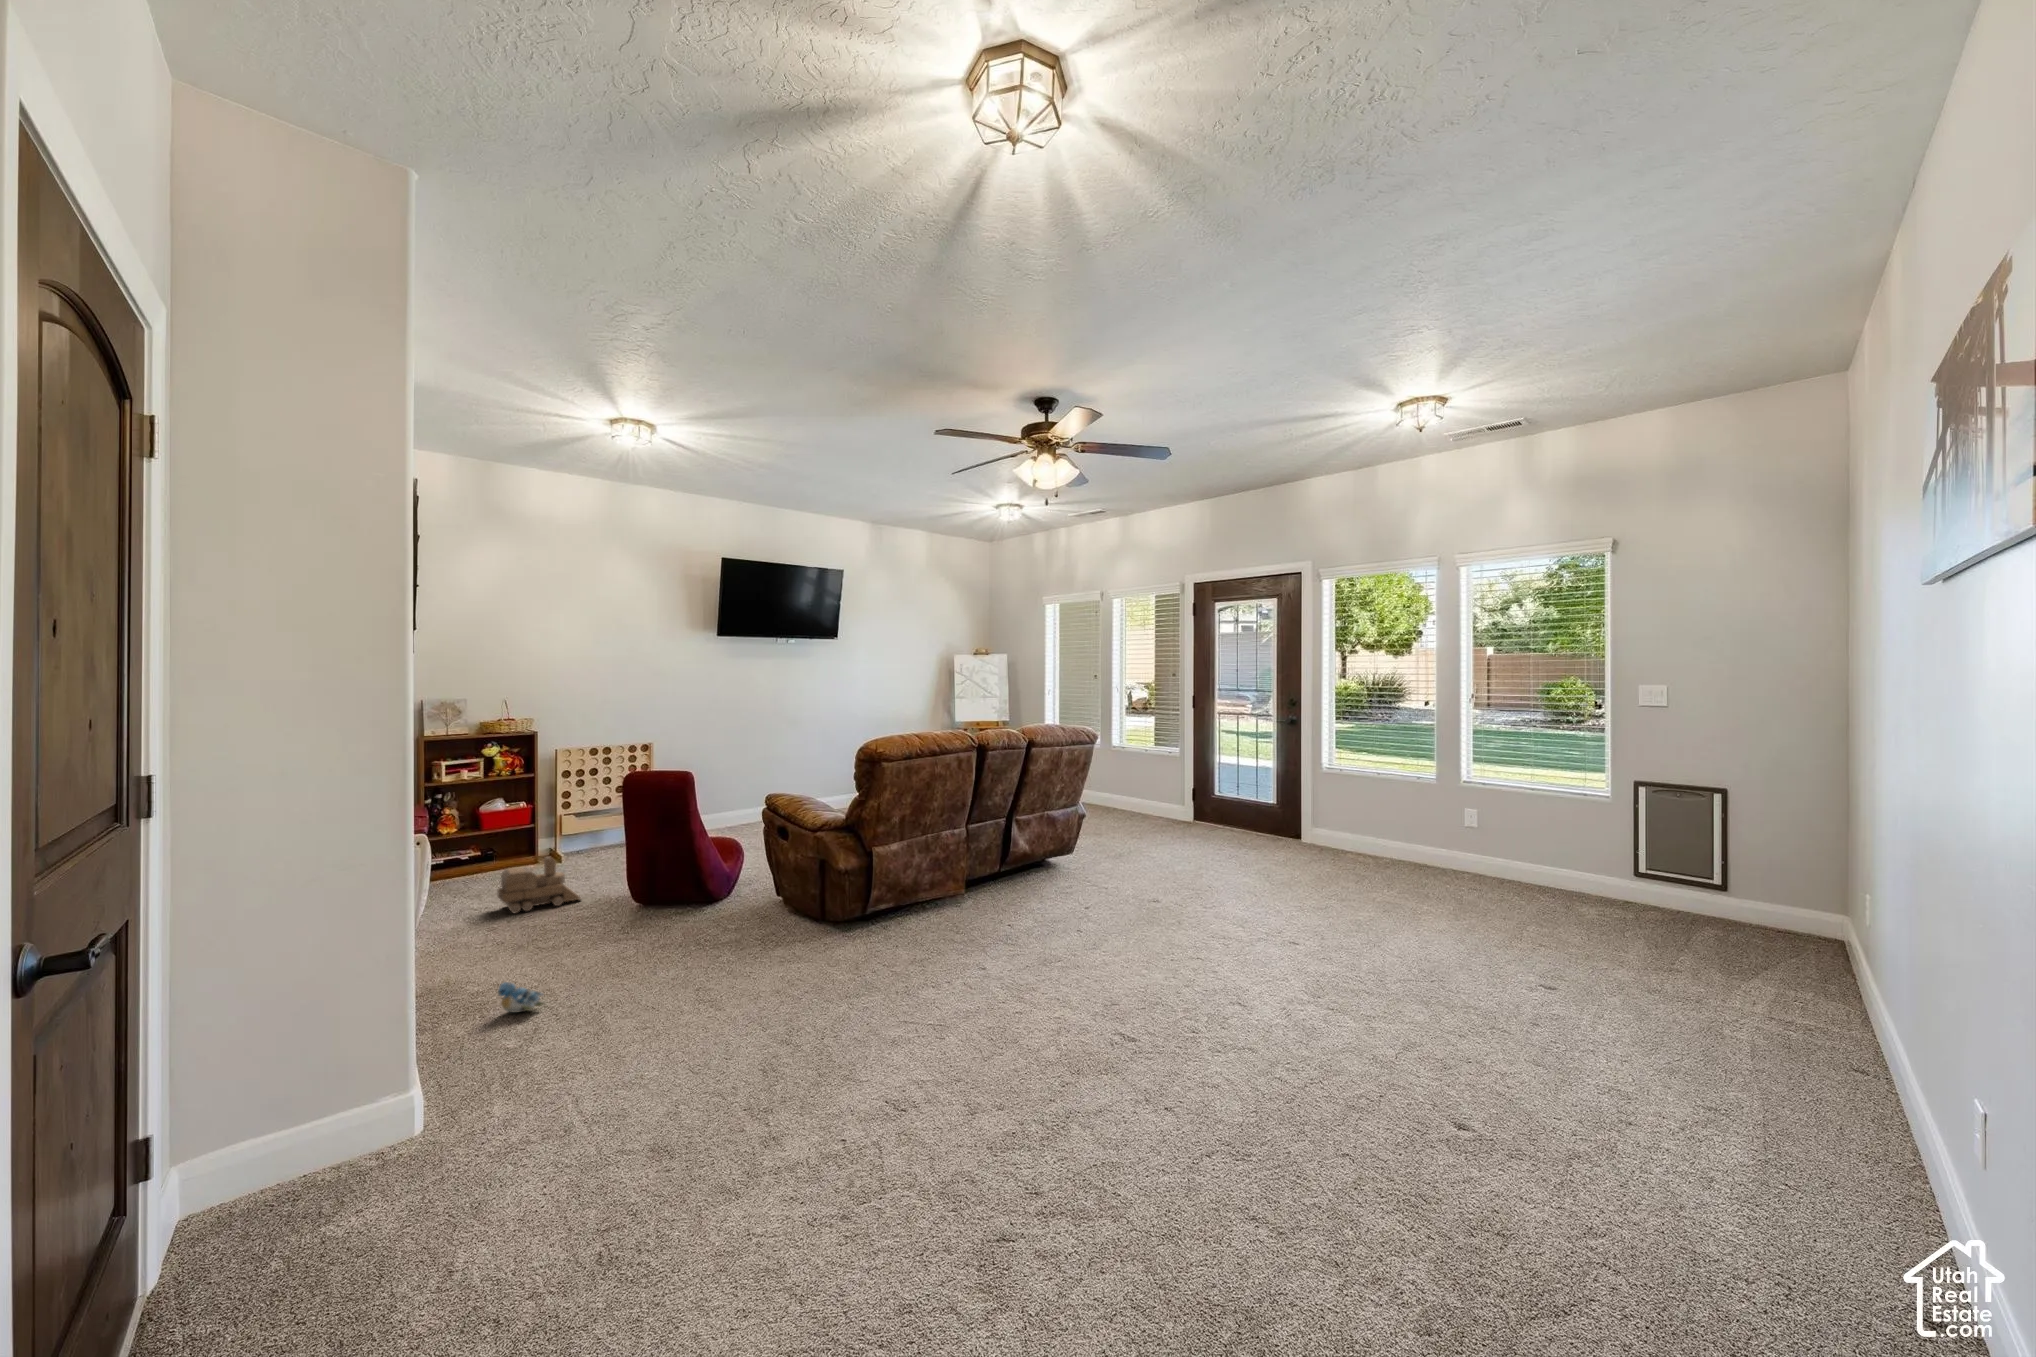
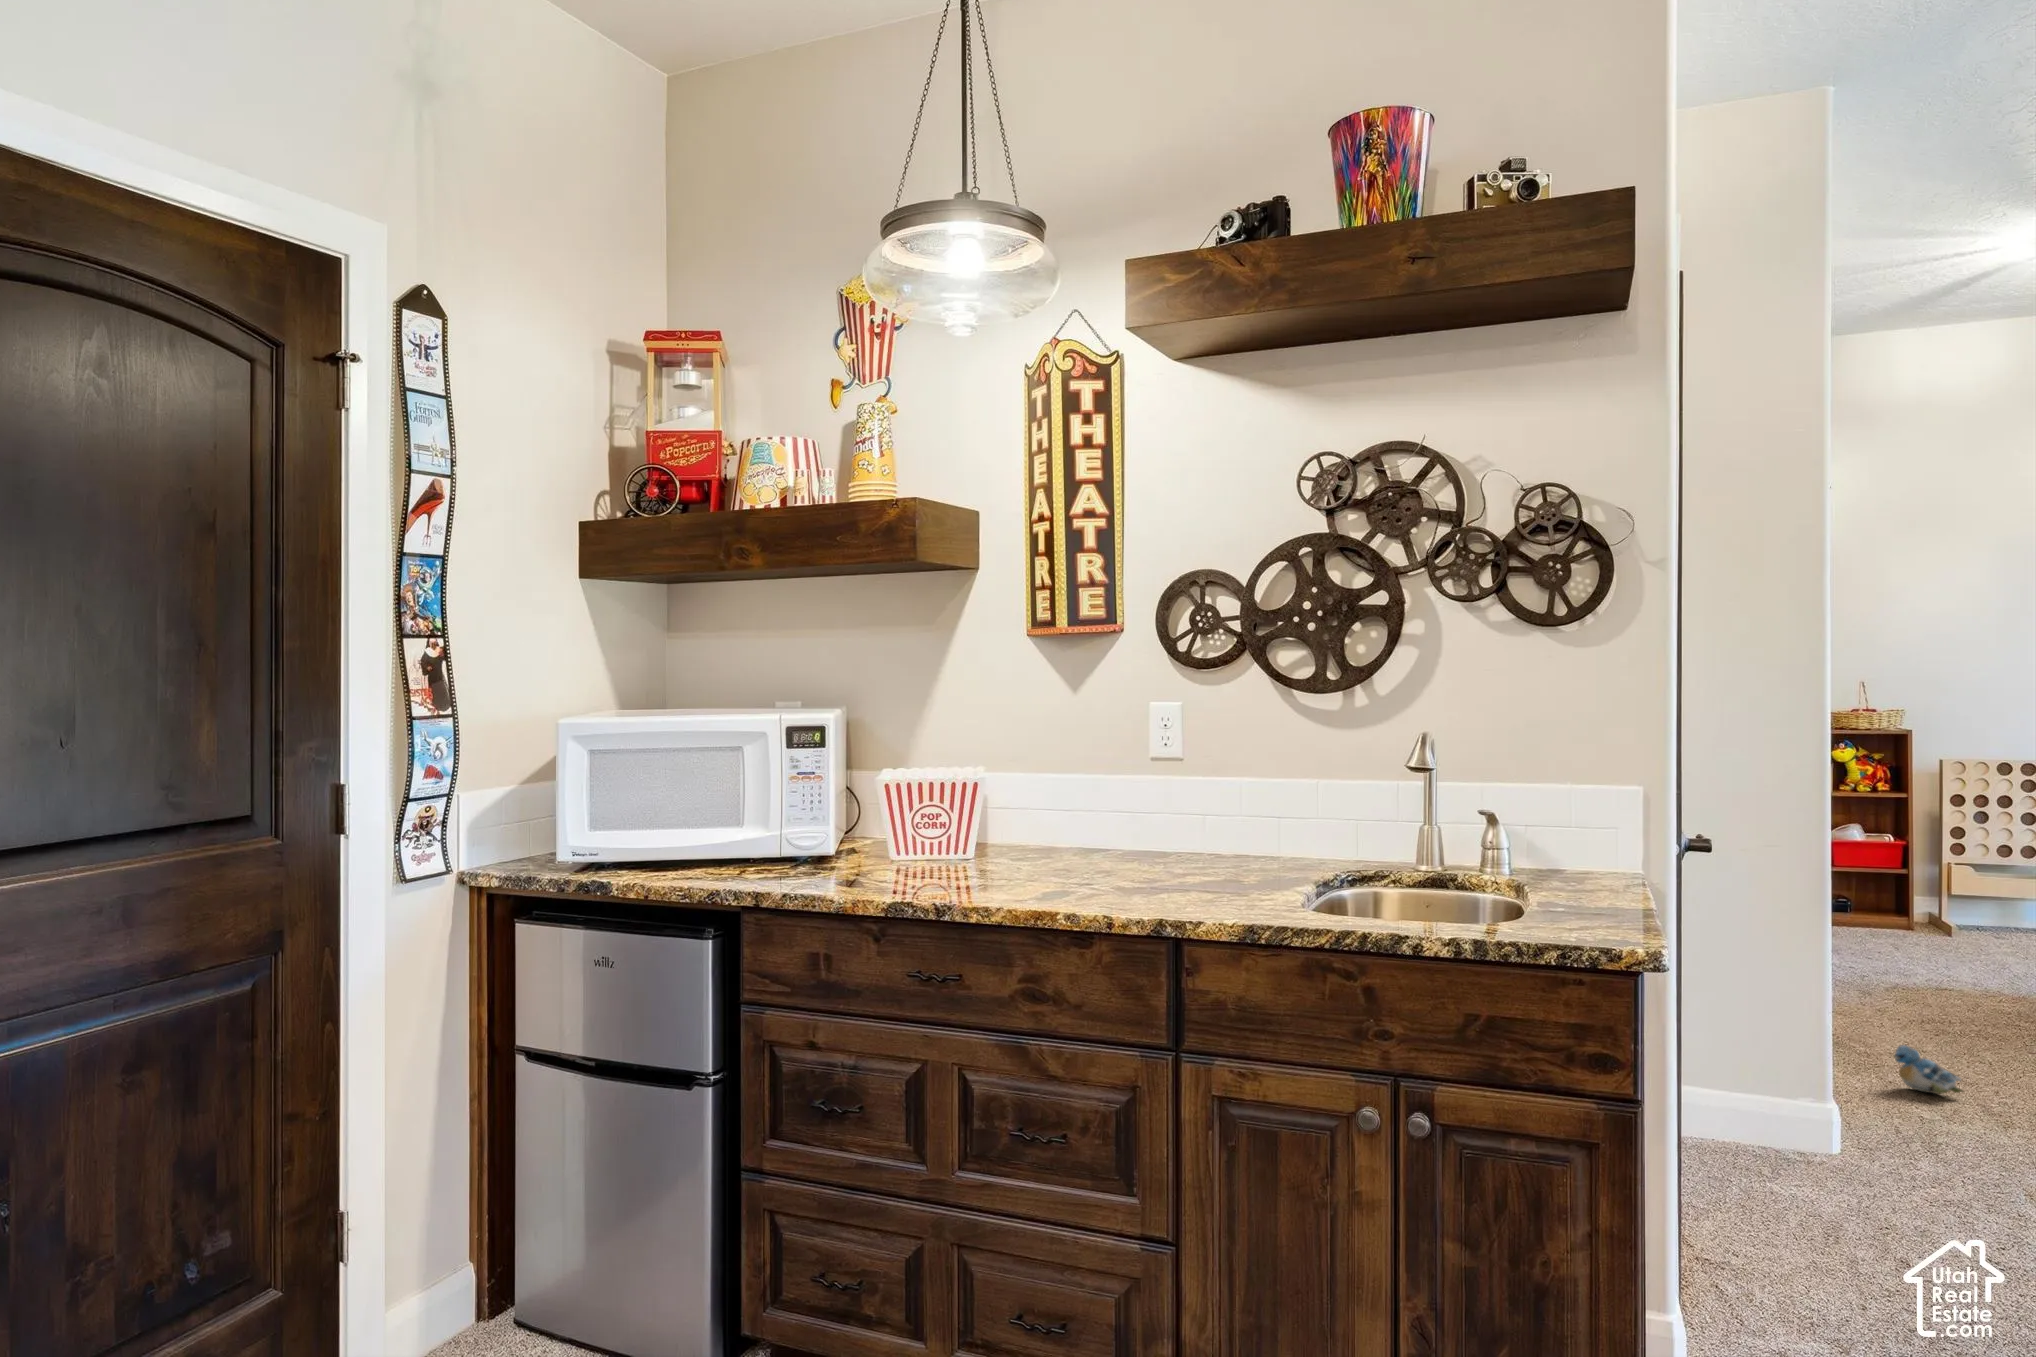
toy train: present [498,857,581,913] -> none [1864,910,1998,986]

